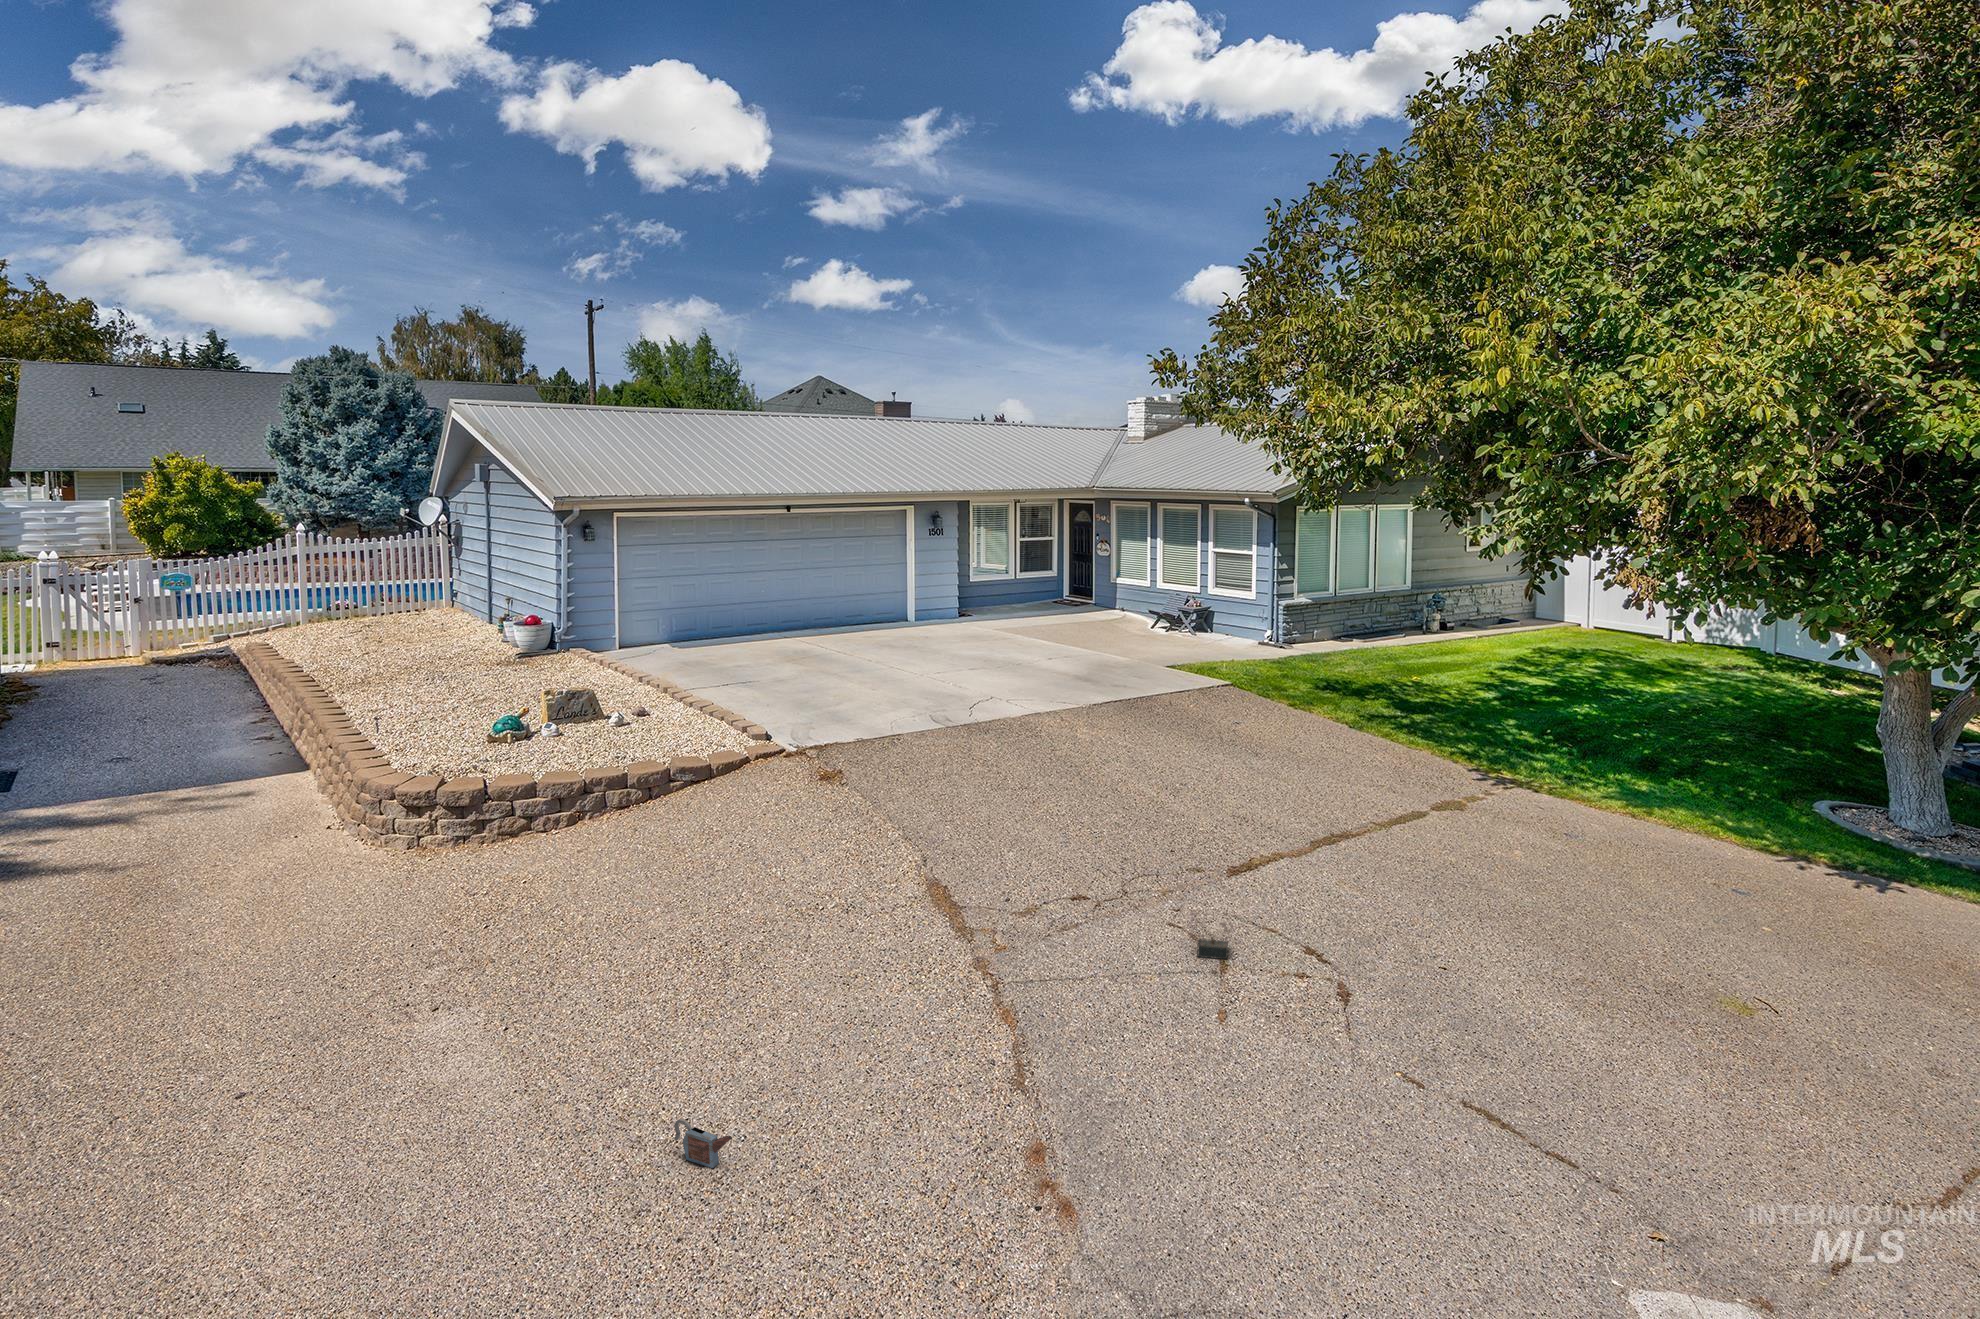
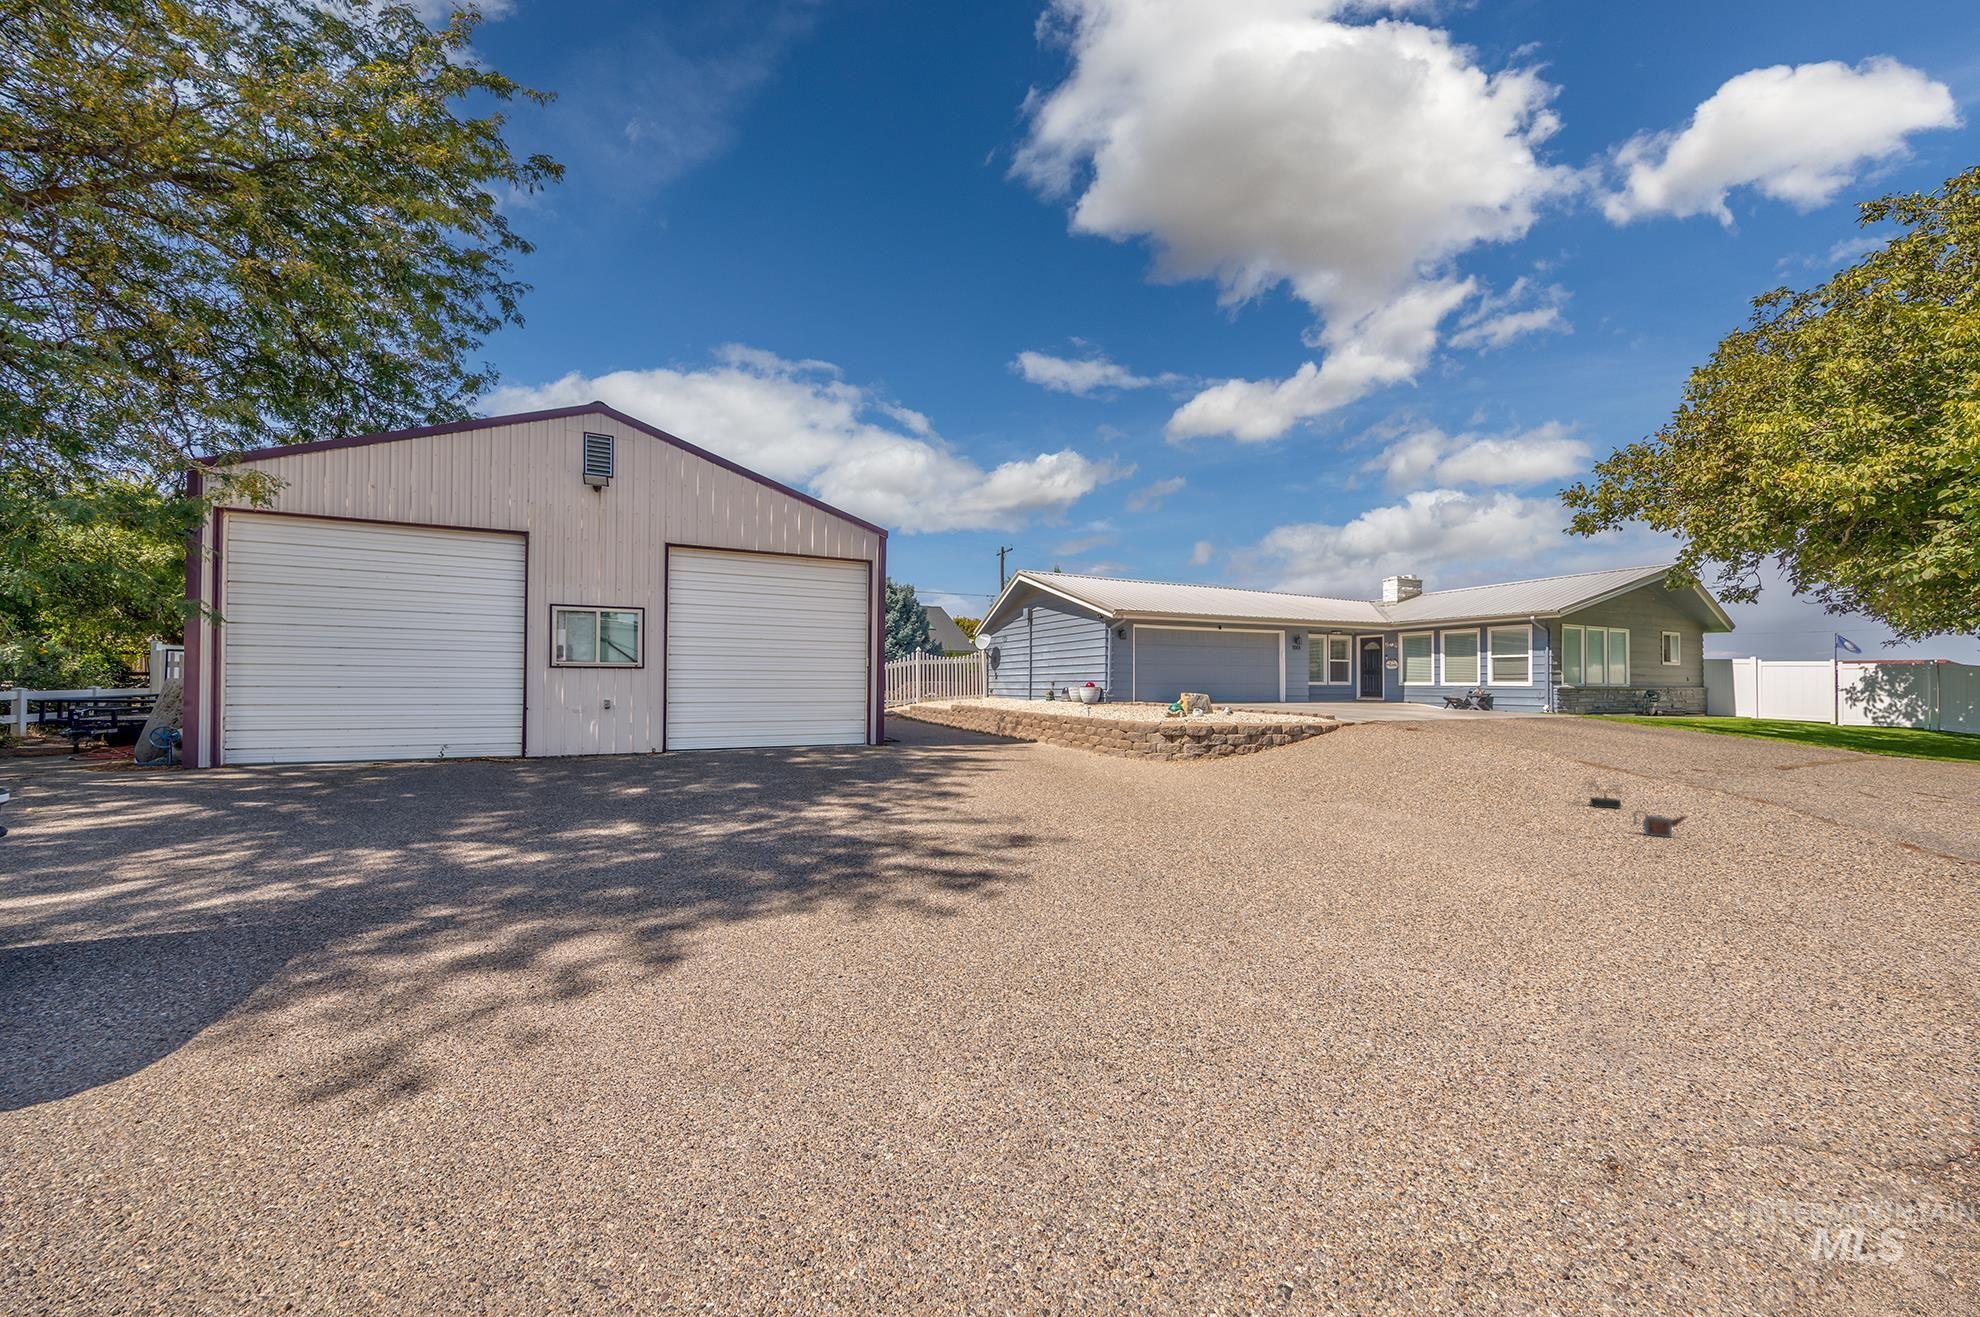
decorative plant: present [1189,912,1232,959] -> present [1584,779,1621,809]

